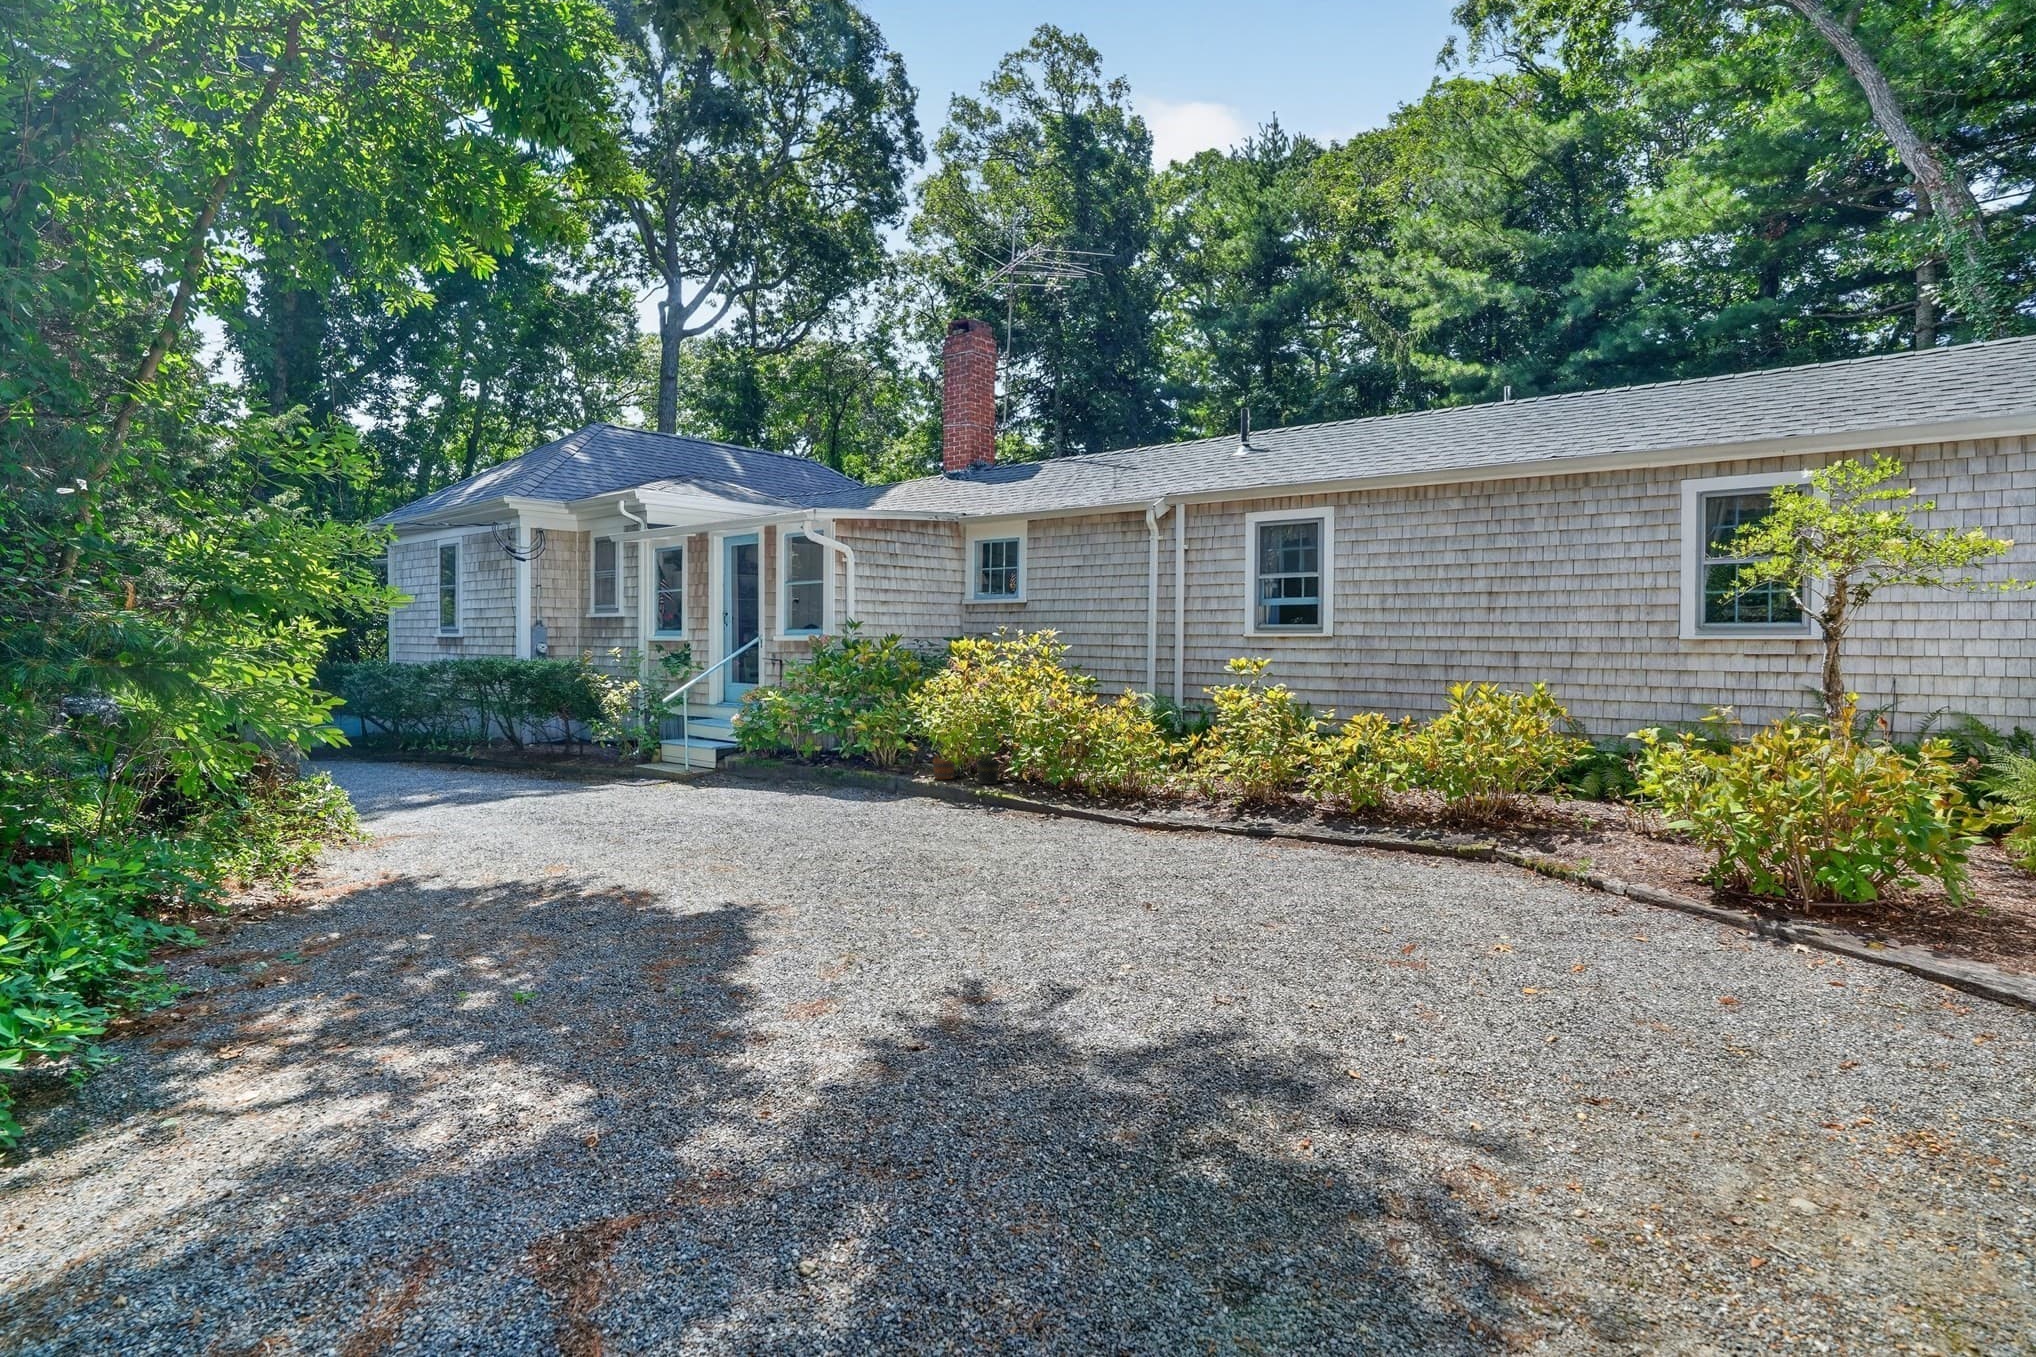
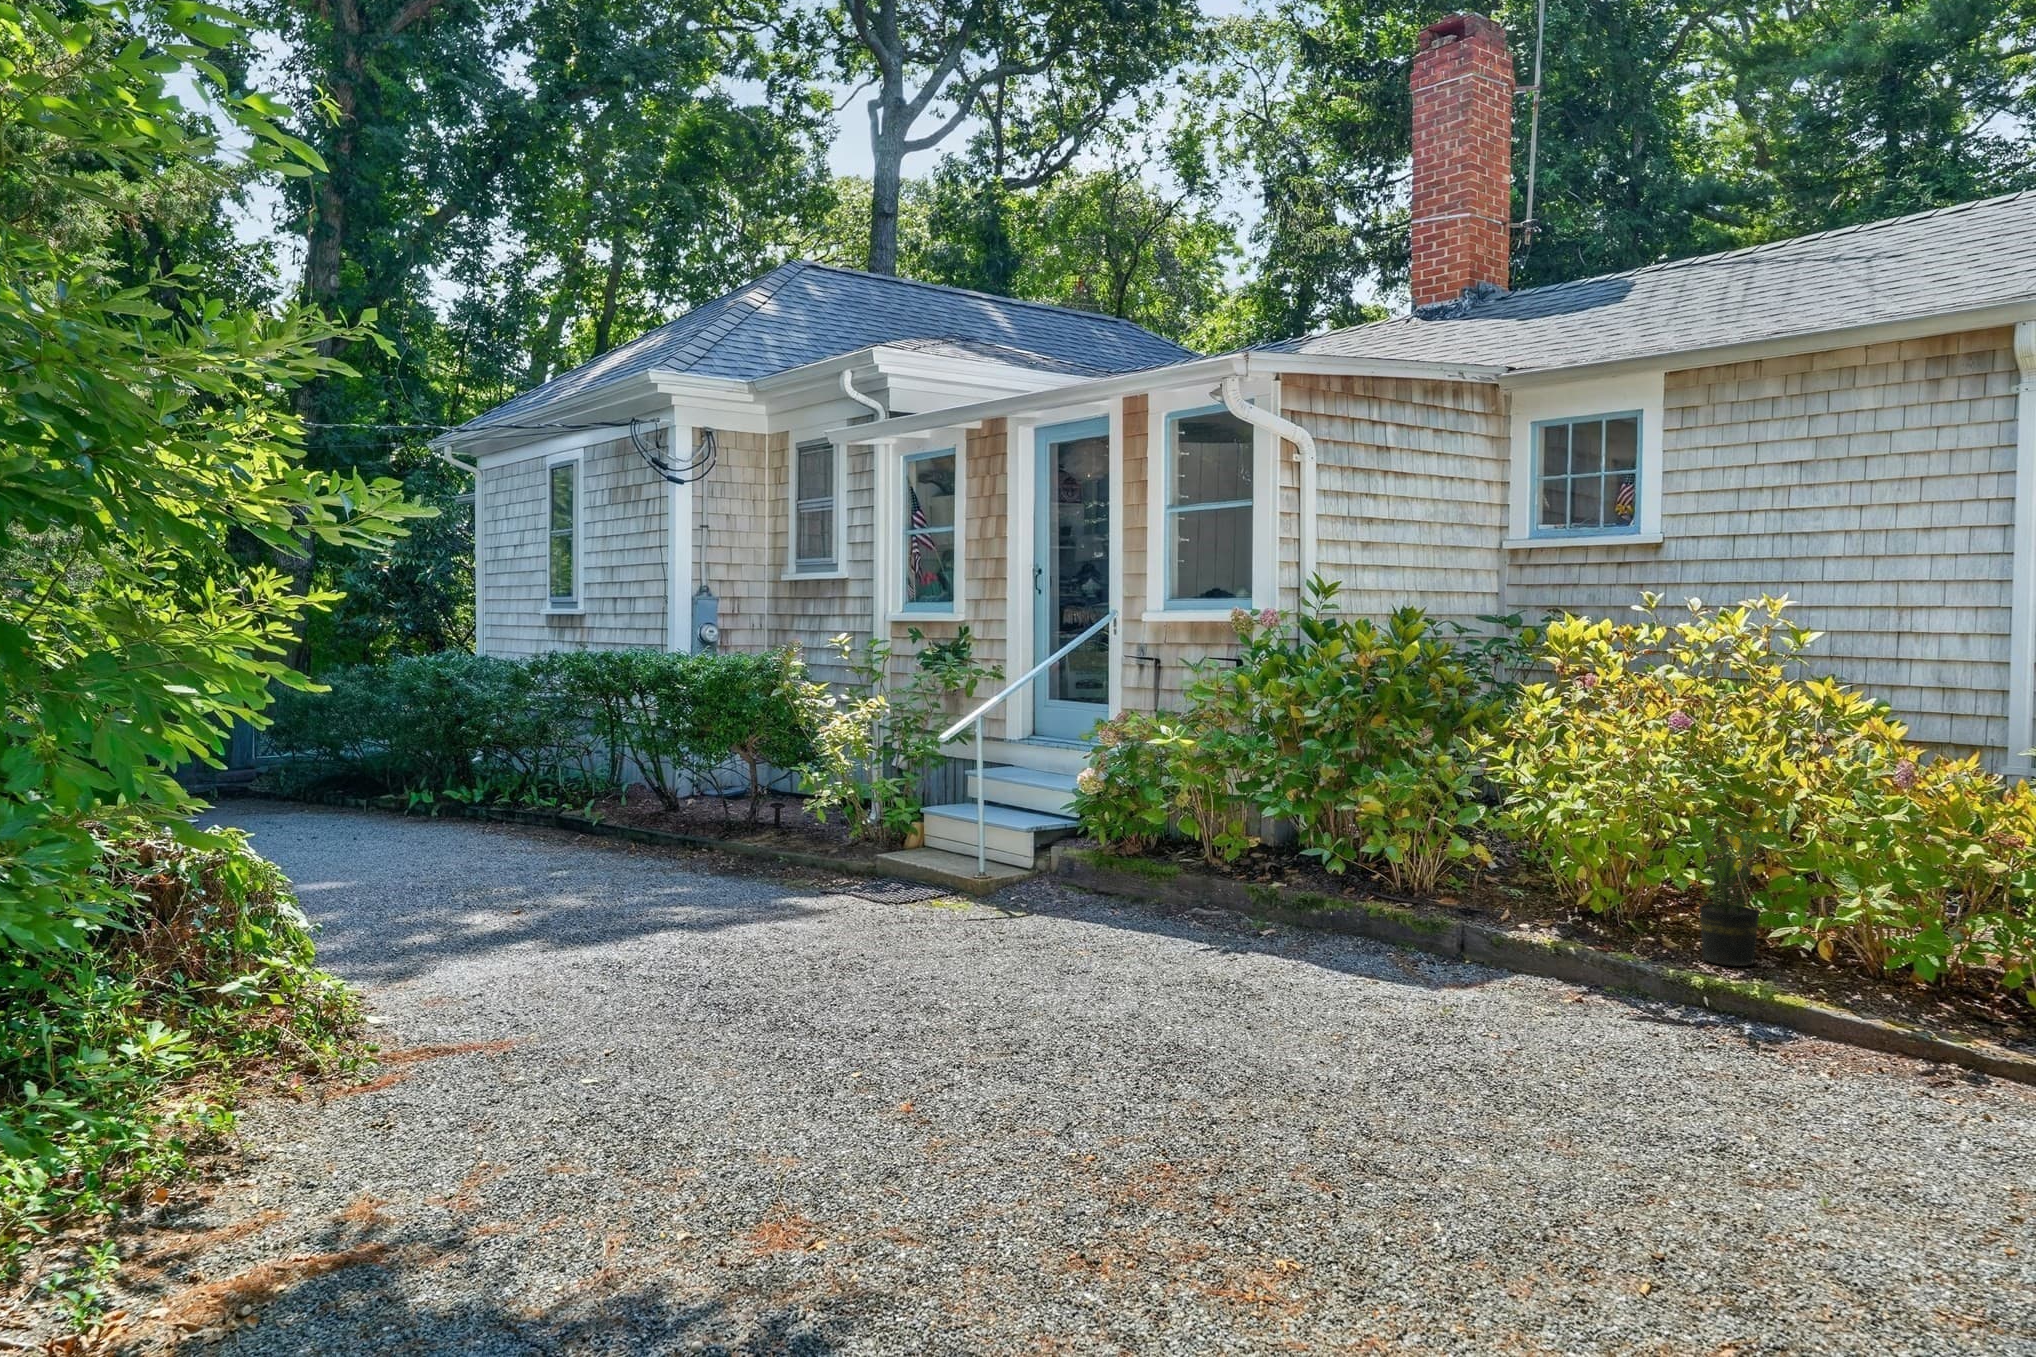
wooden bucket: present [933,754,955,779] -> none [1569,853,1625,942]

